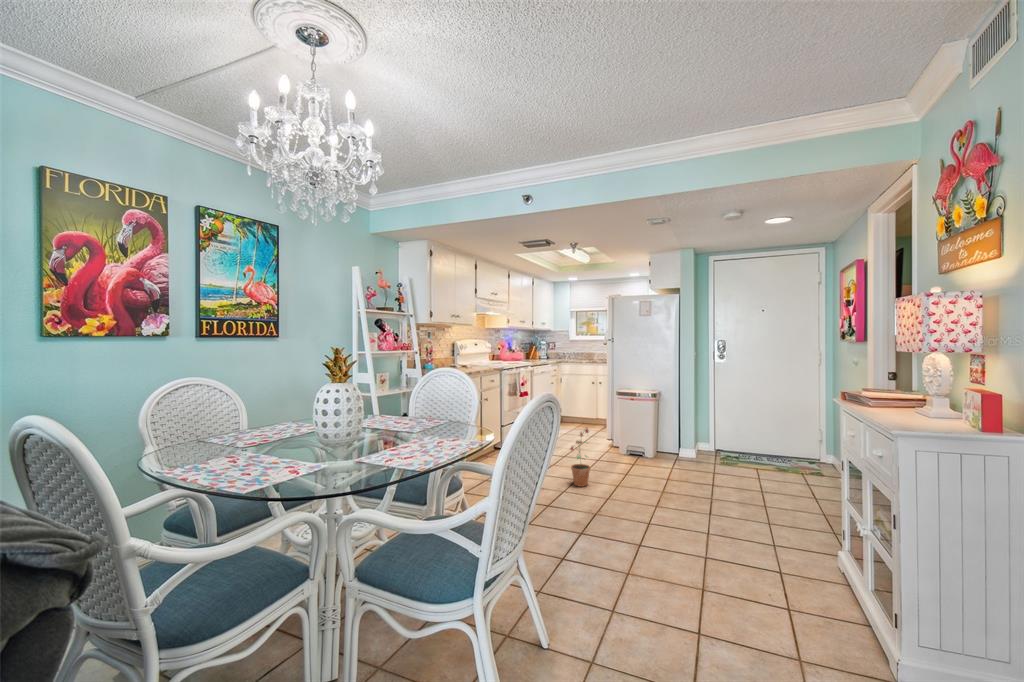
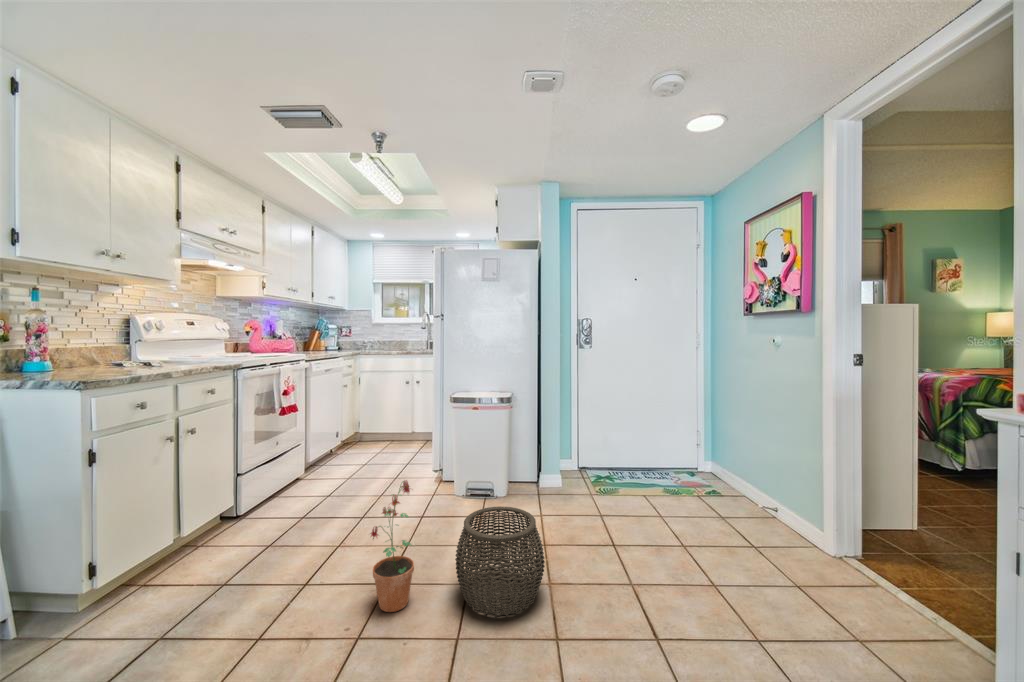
woven basket: none [610,447,658,496] -> present [455,506,545,617]

